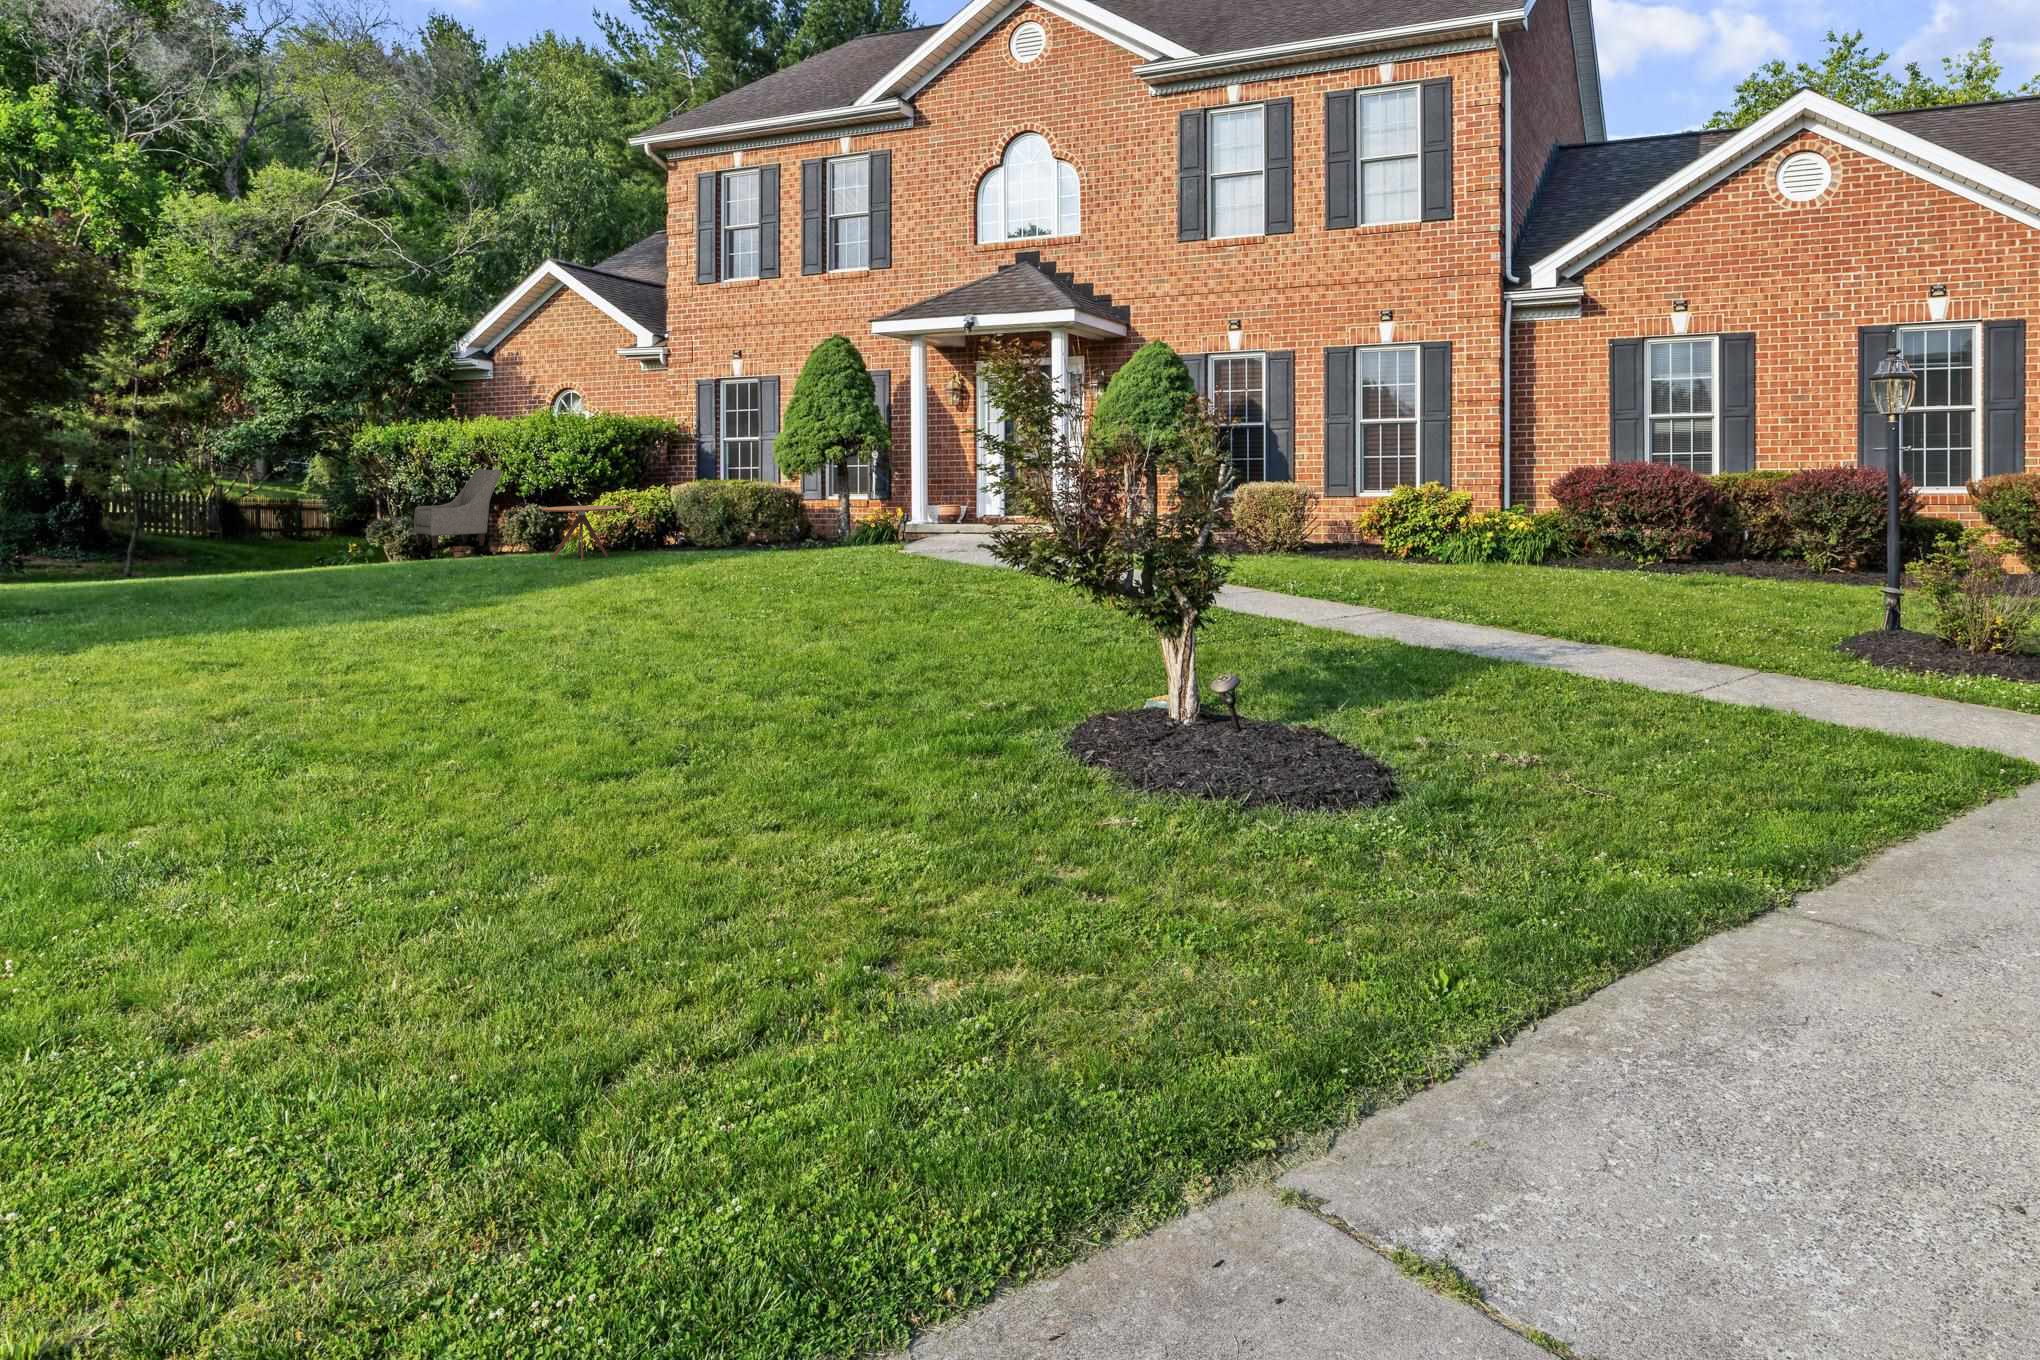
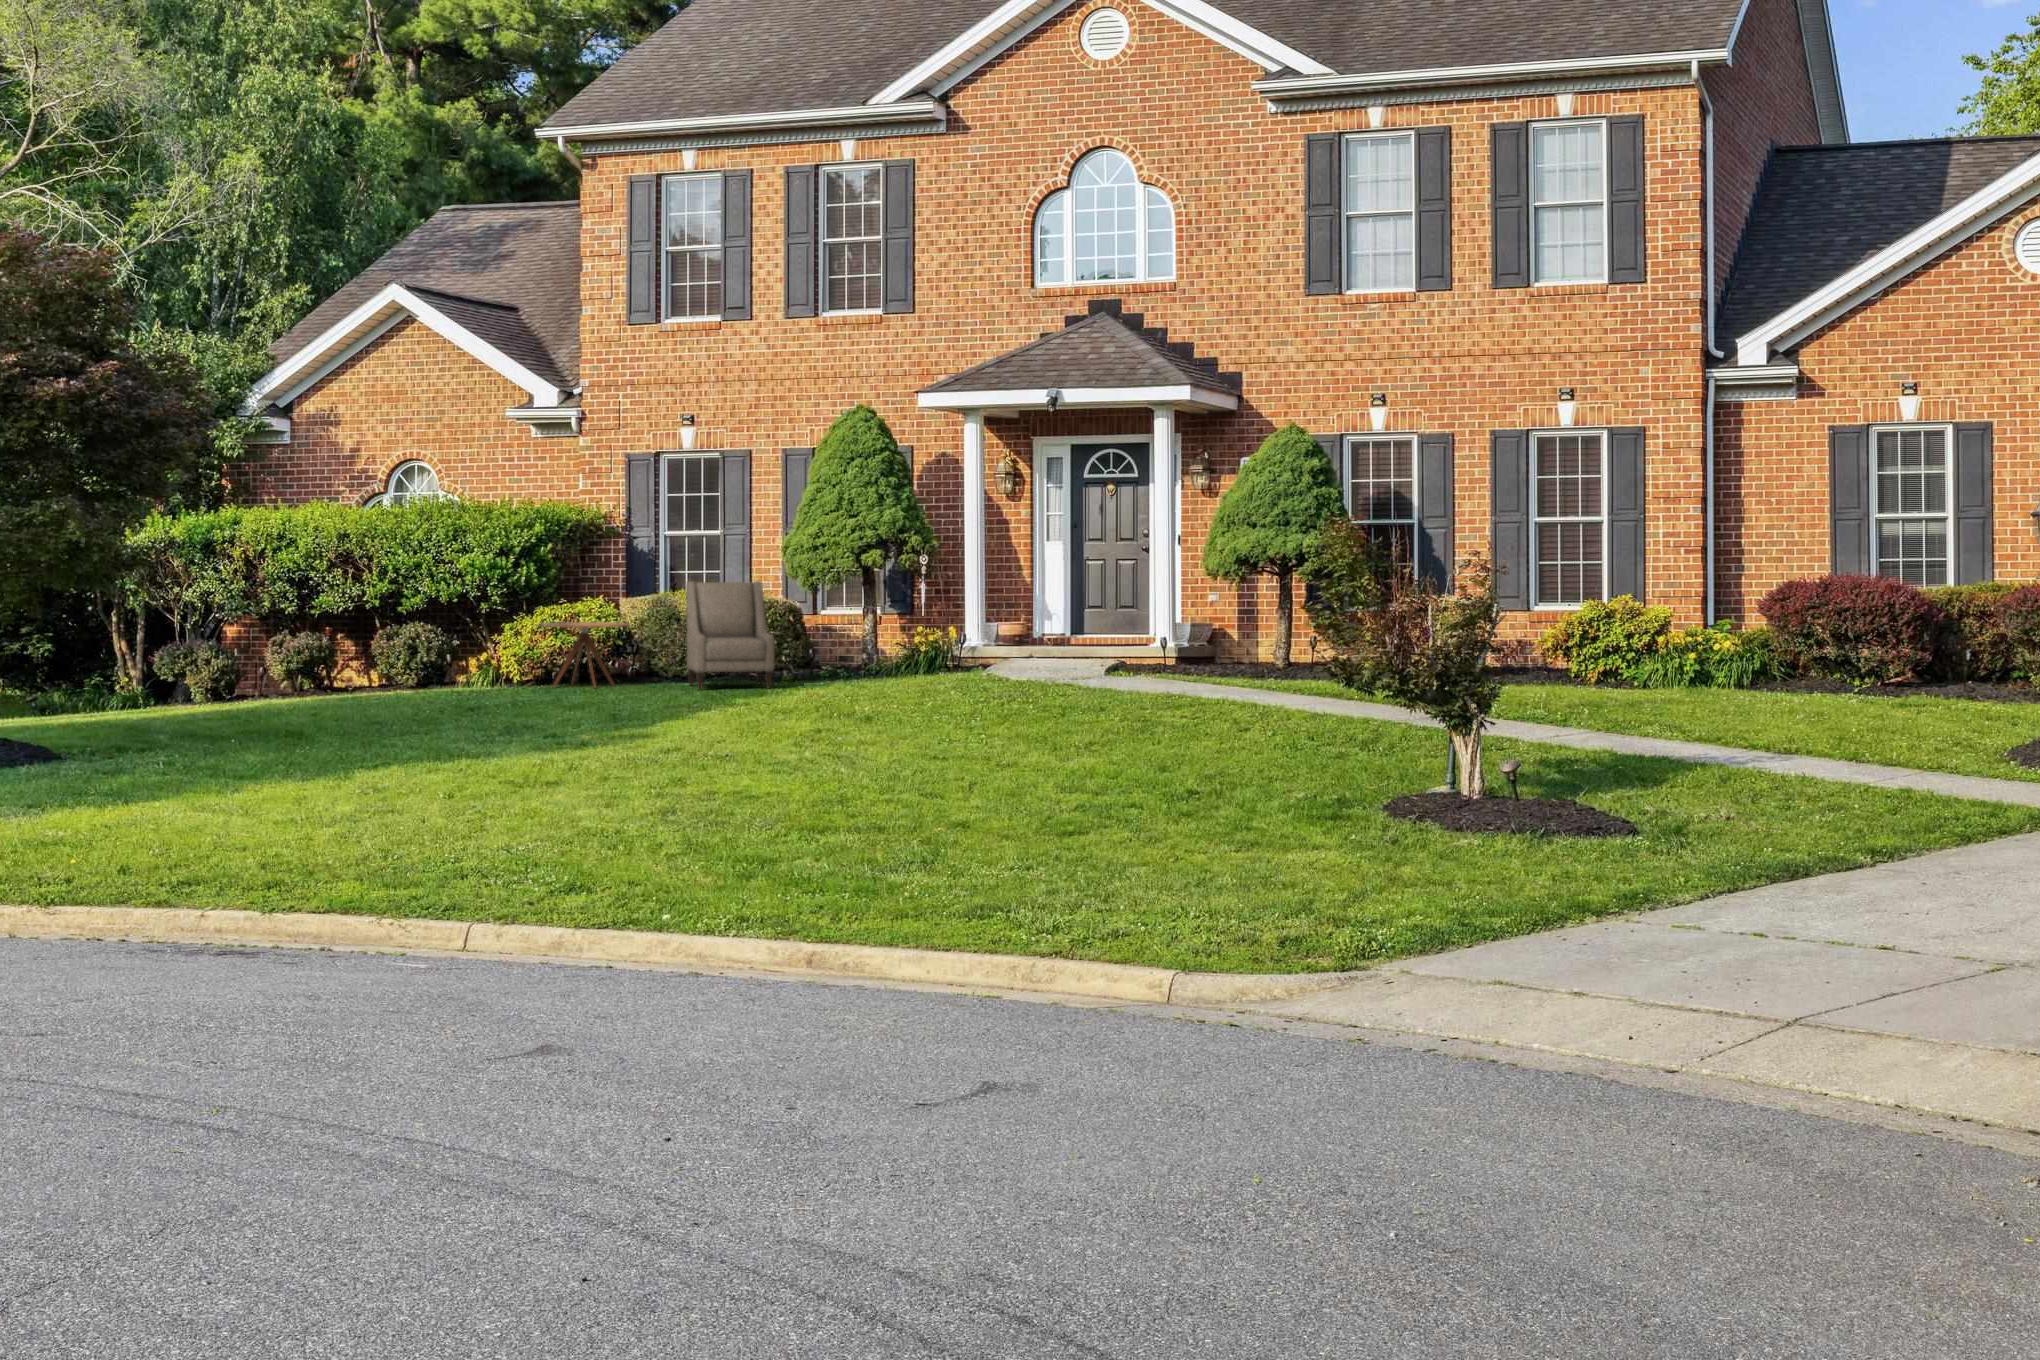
chair: present [414,469,502,548] -> present [686,581,775,689]

